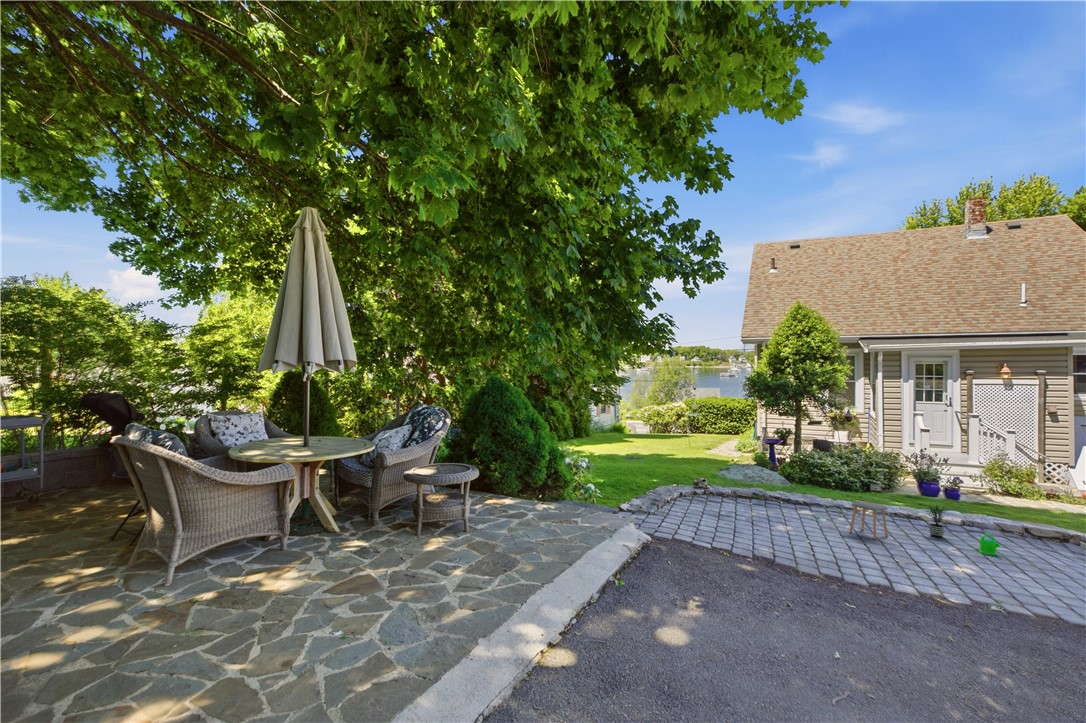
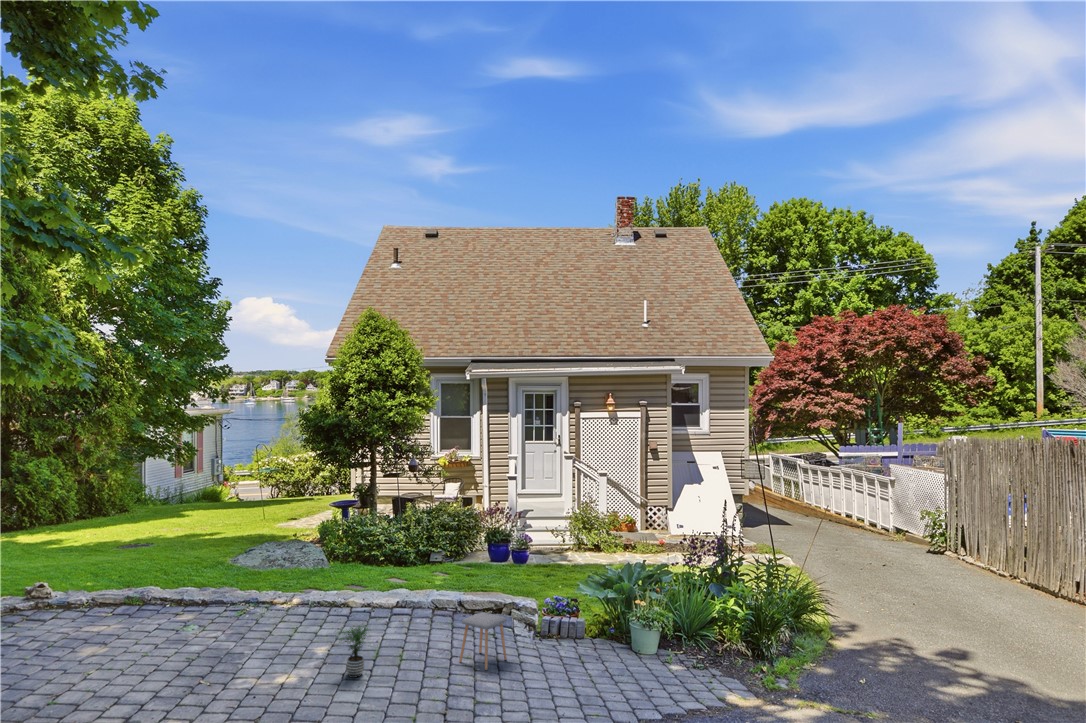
stool: present [850,501,888,540] -> present [459,612,507,670]
watering can: present [979,533,1000,555] -> none [378,670,401,705]

